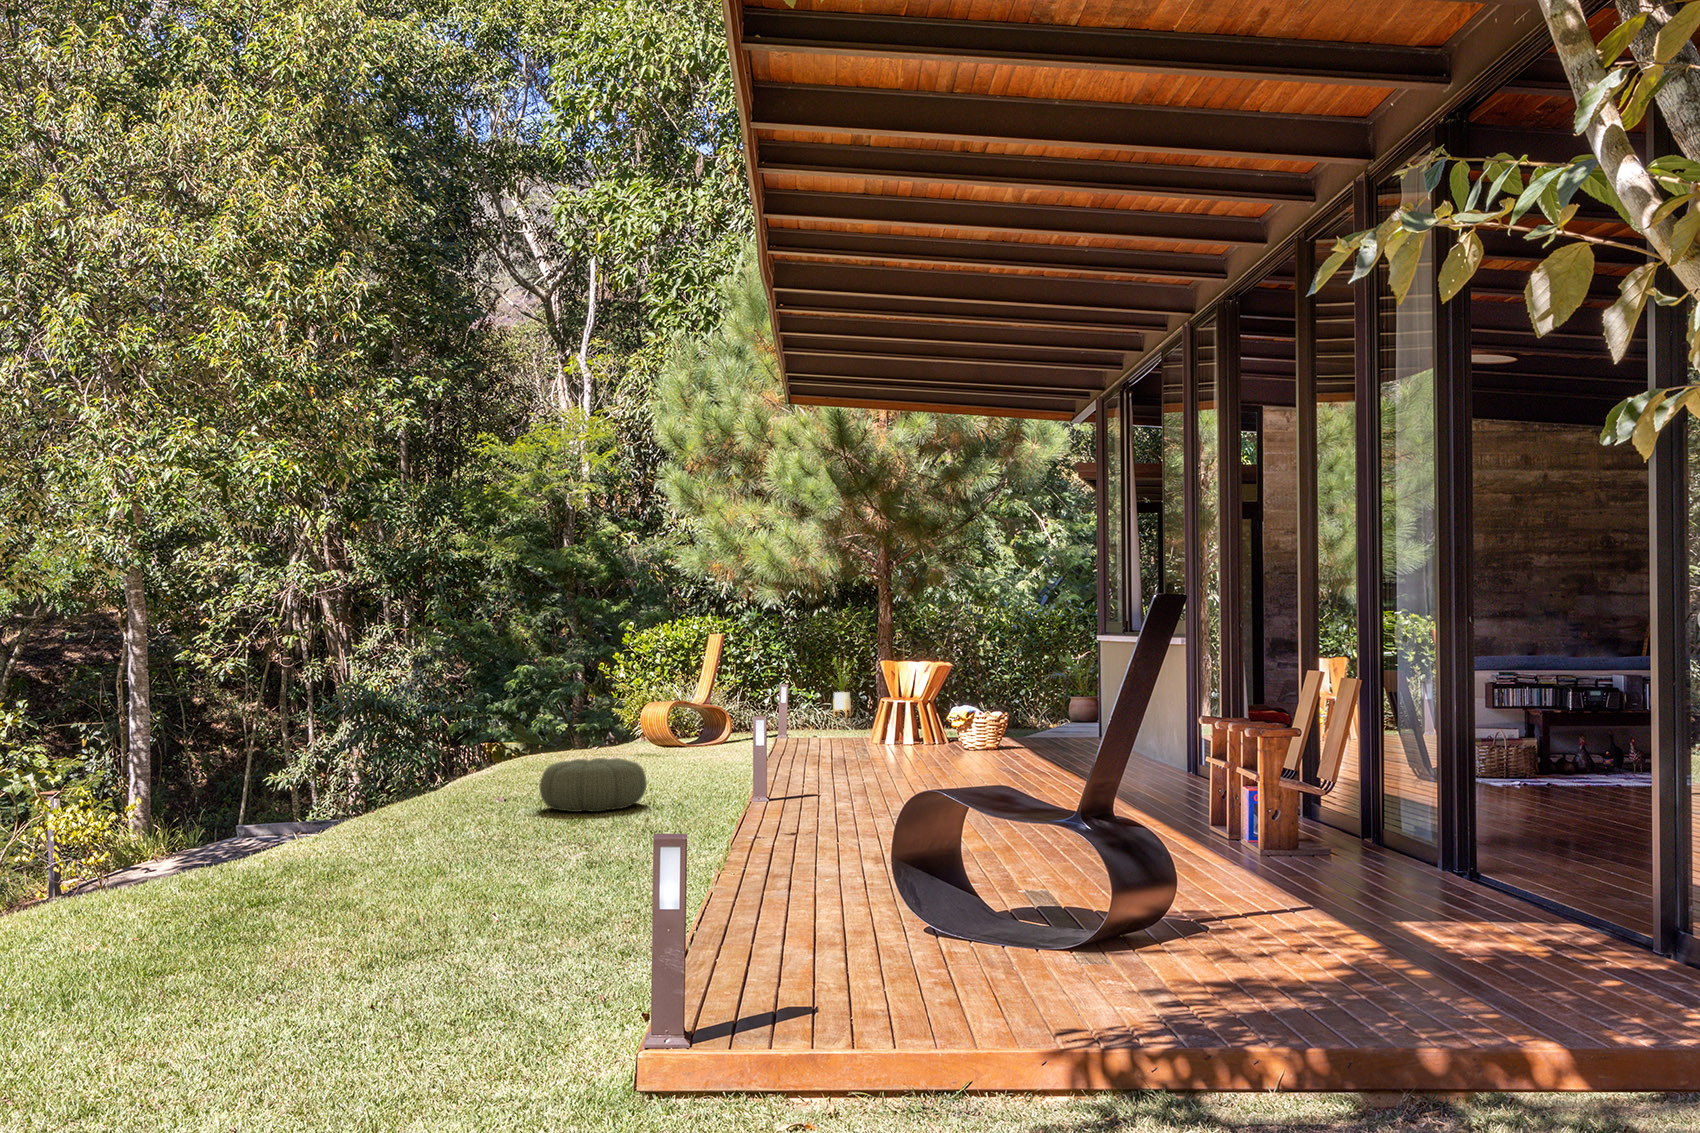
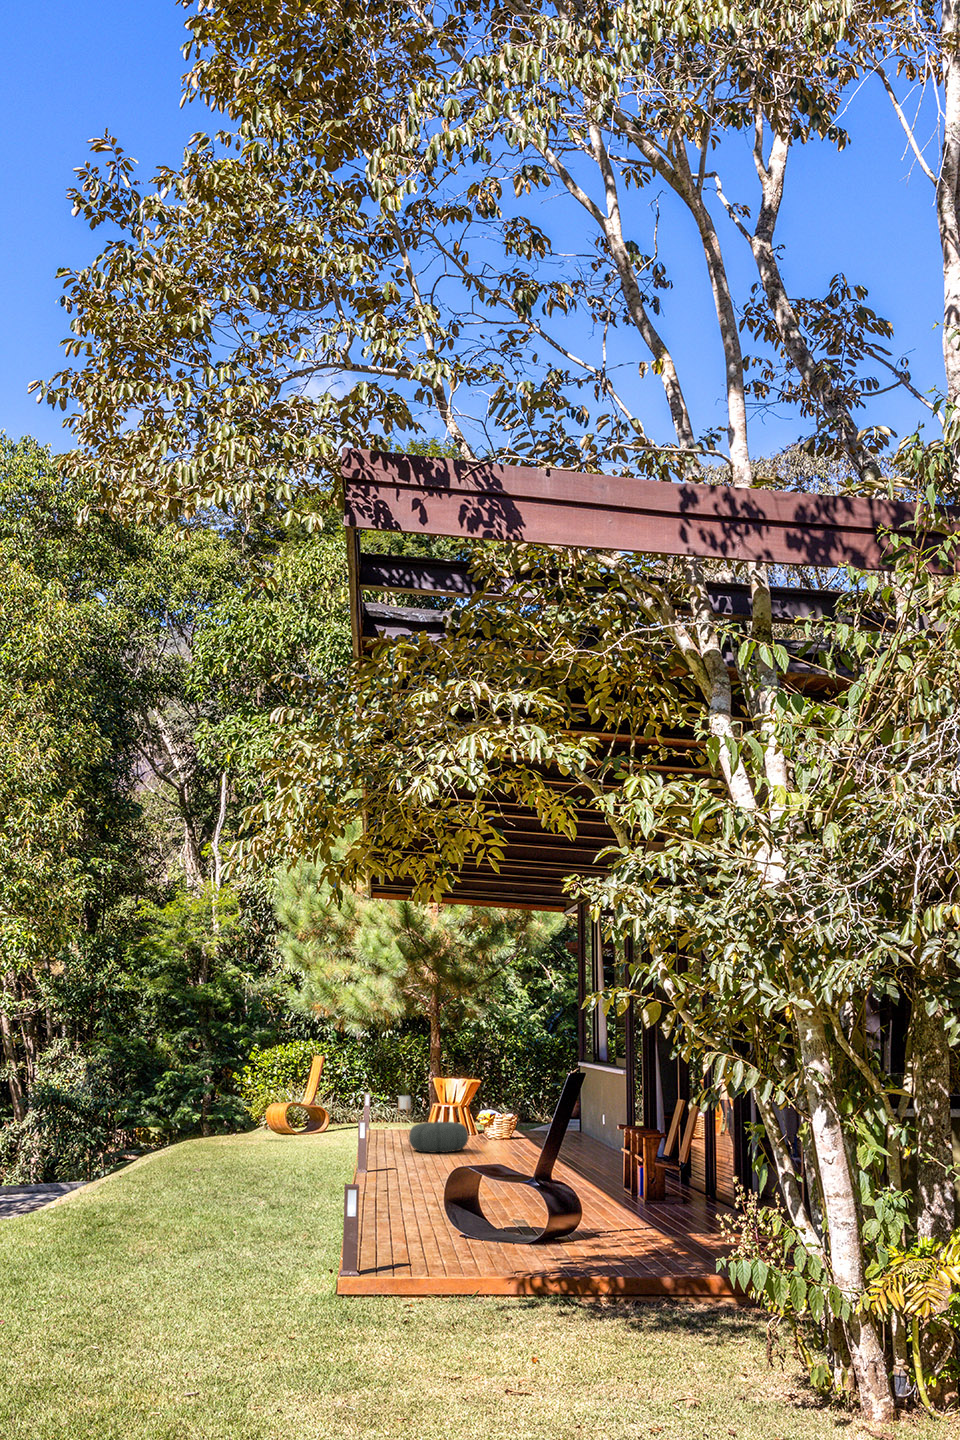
pouf: present [540,758,647,812] -> present [409,1122,468,1153]

